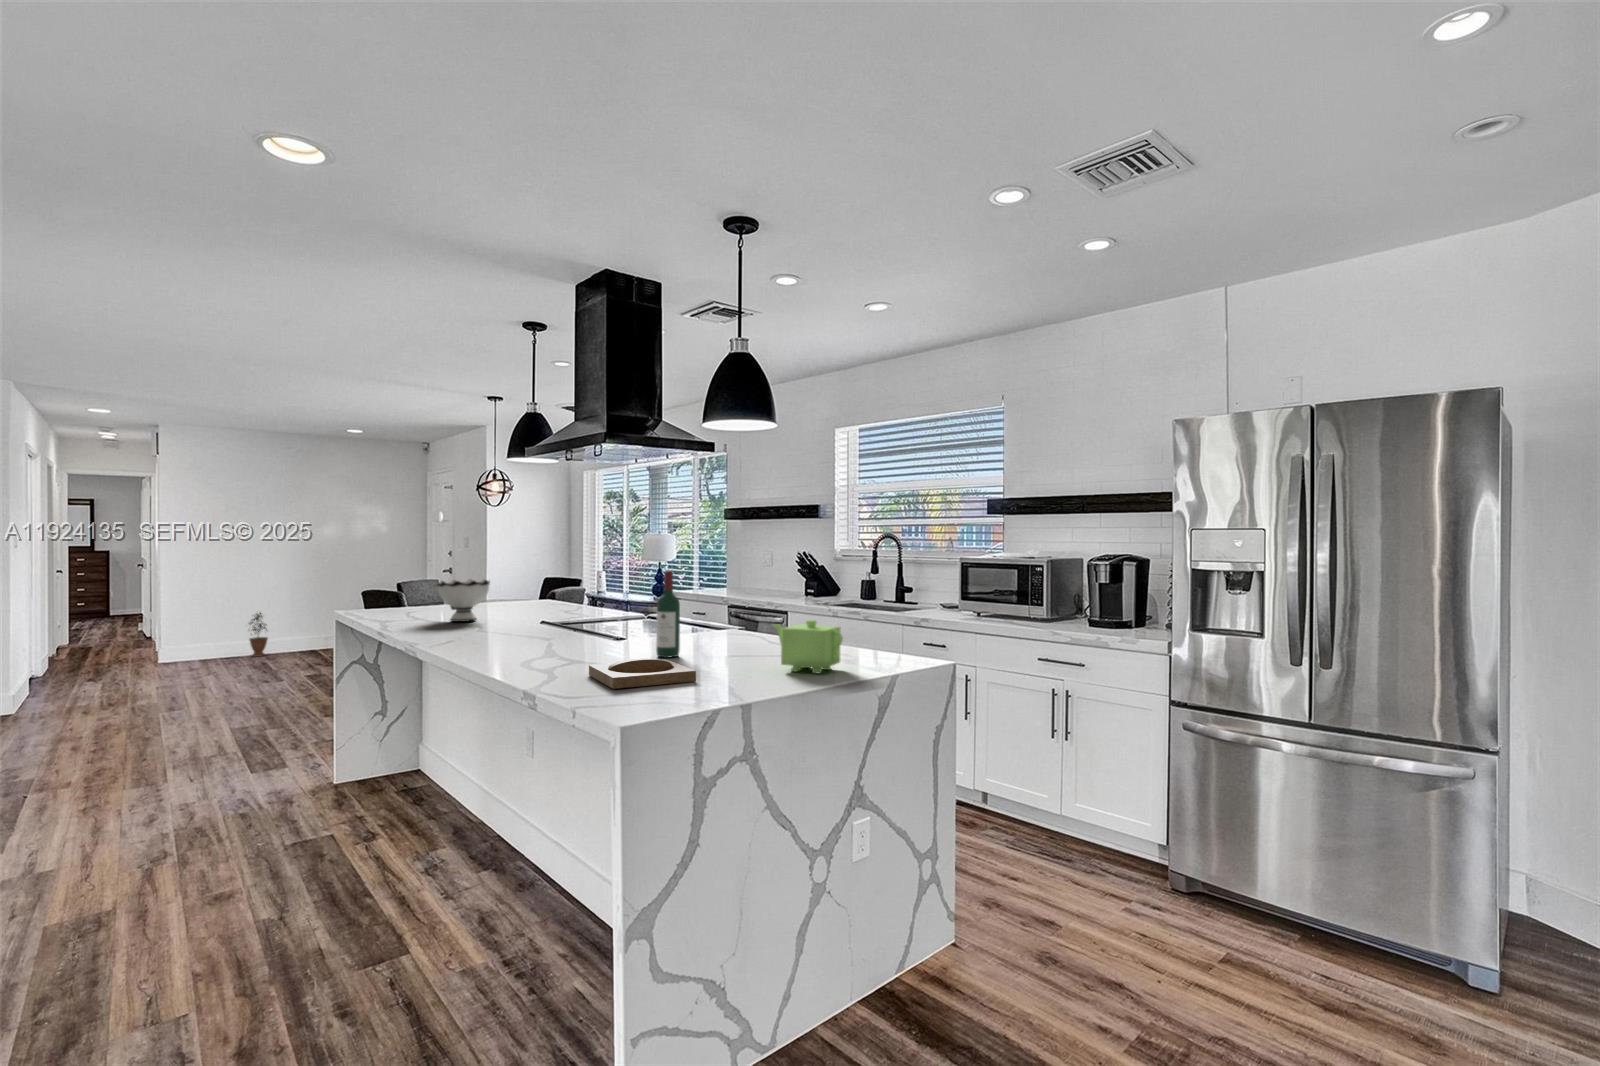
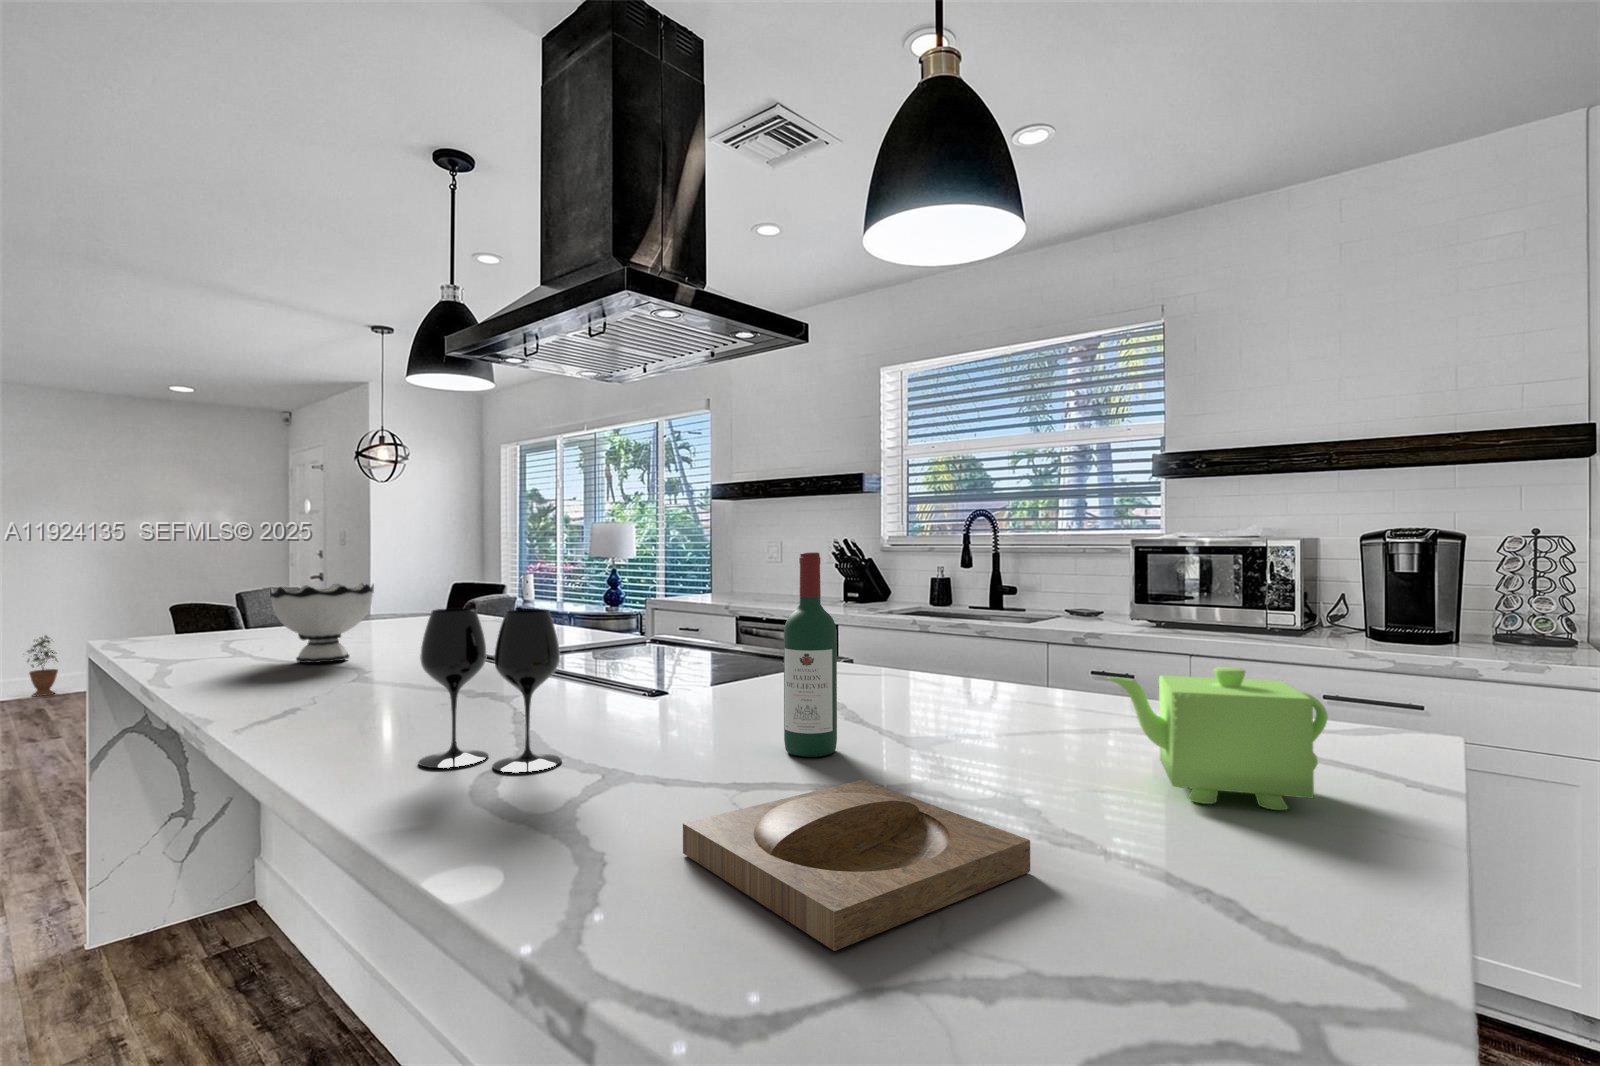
wine glass: none [507,592,564,658] -> present [418,608,561,773]

